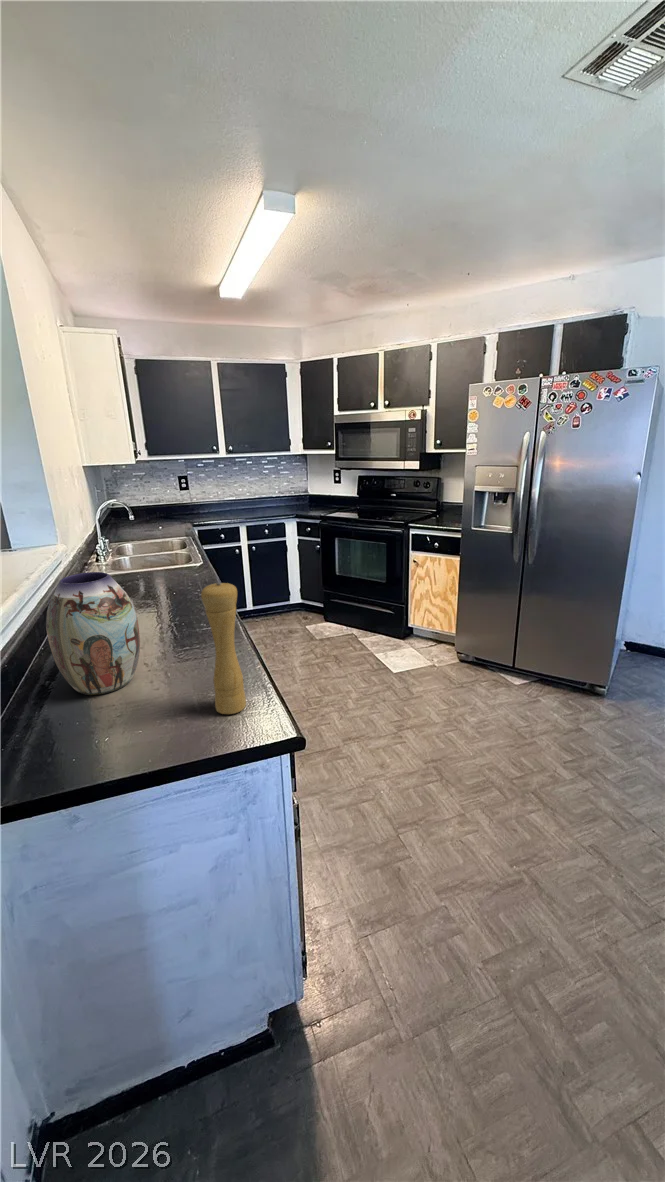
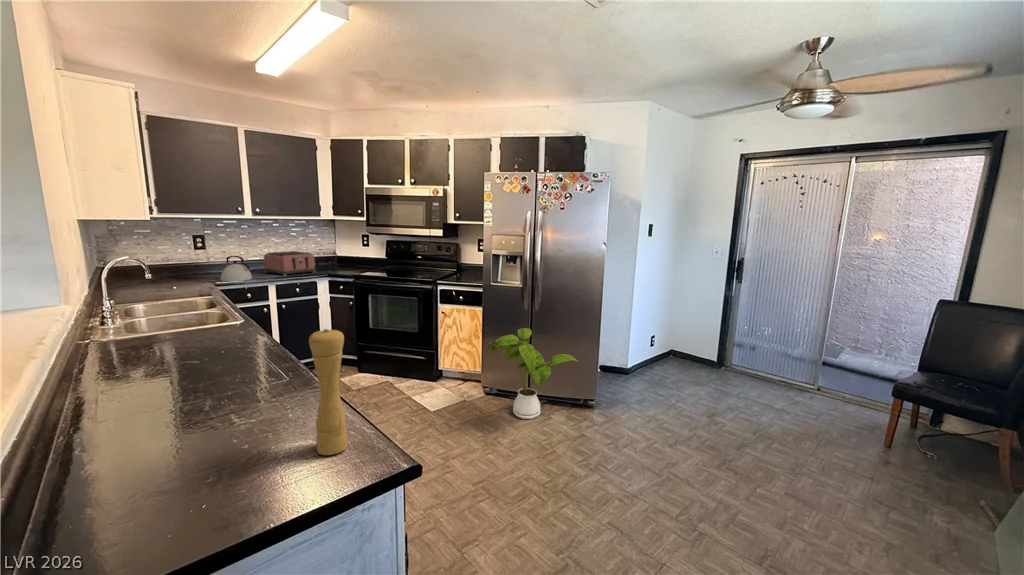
toaster: none [237,491,285,517] -> present [264,251,316,276]
kettle: none [198,496,225,522] -> present [221,256,252,281]
vase: present [46,572,140,695] -> none [106,328,219,462]
house plant: none [460,586,585,697] -> present [487,328,579,419]

